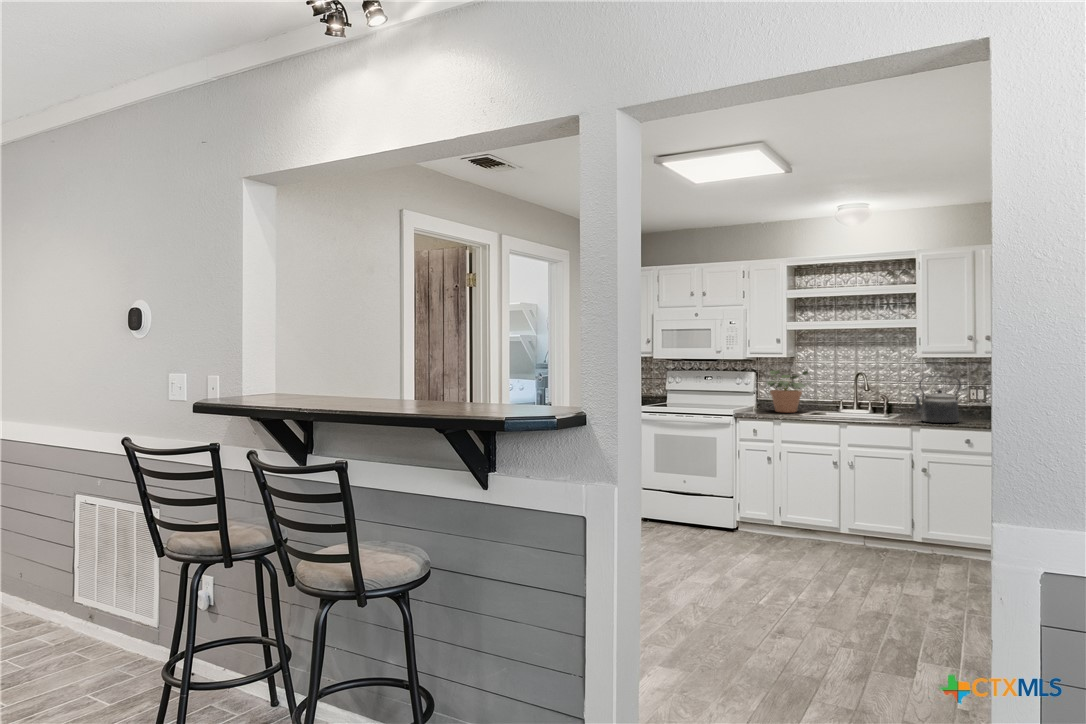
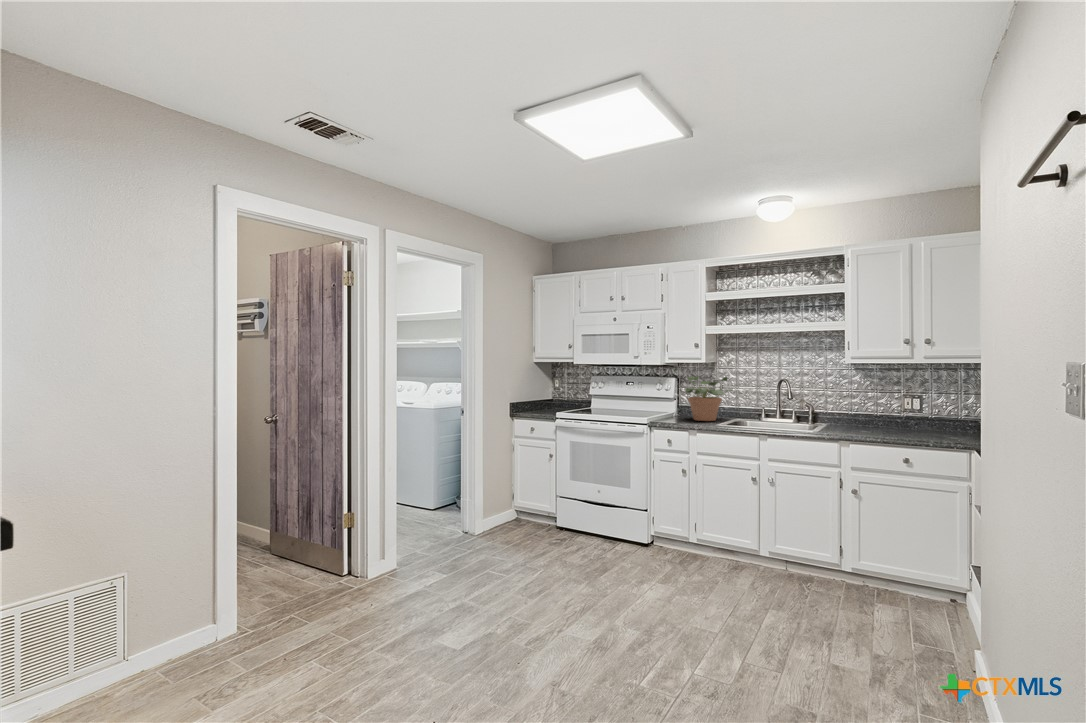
kettle: present [912,375,961,423] -> none [840,383,897,438]

